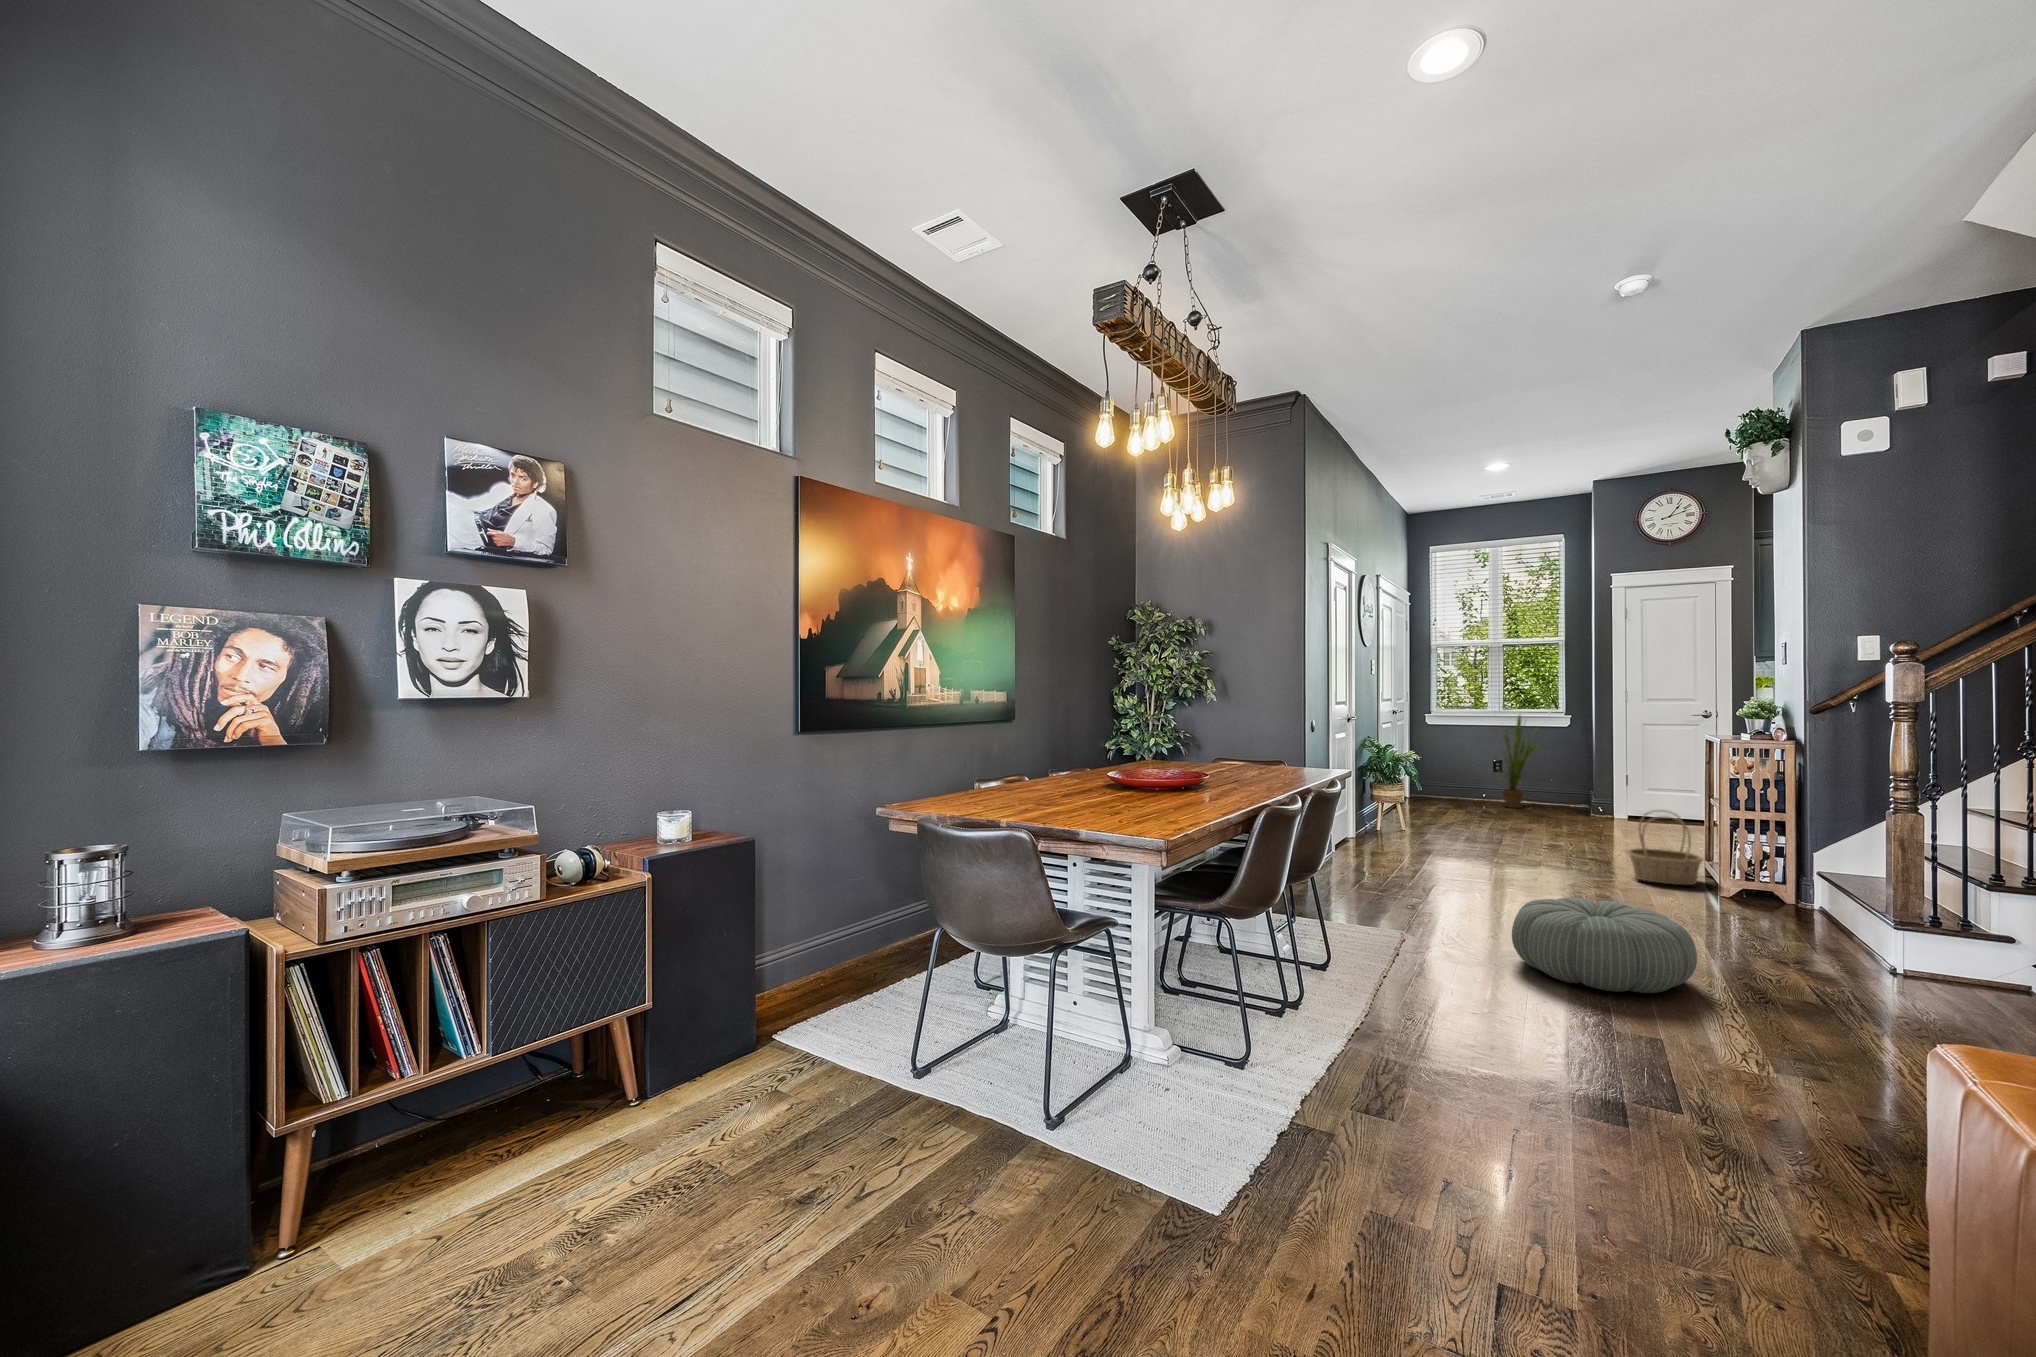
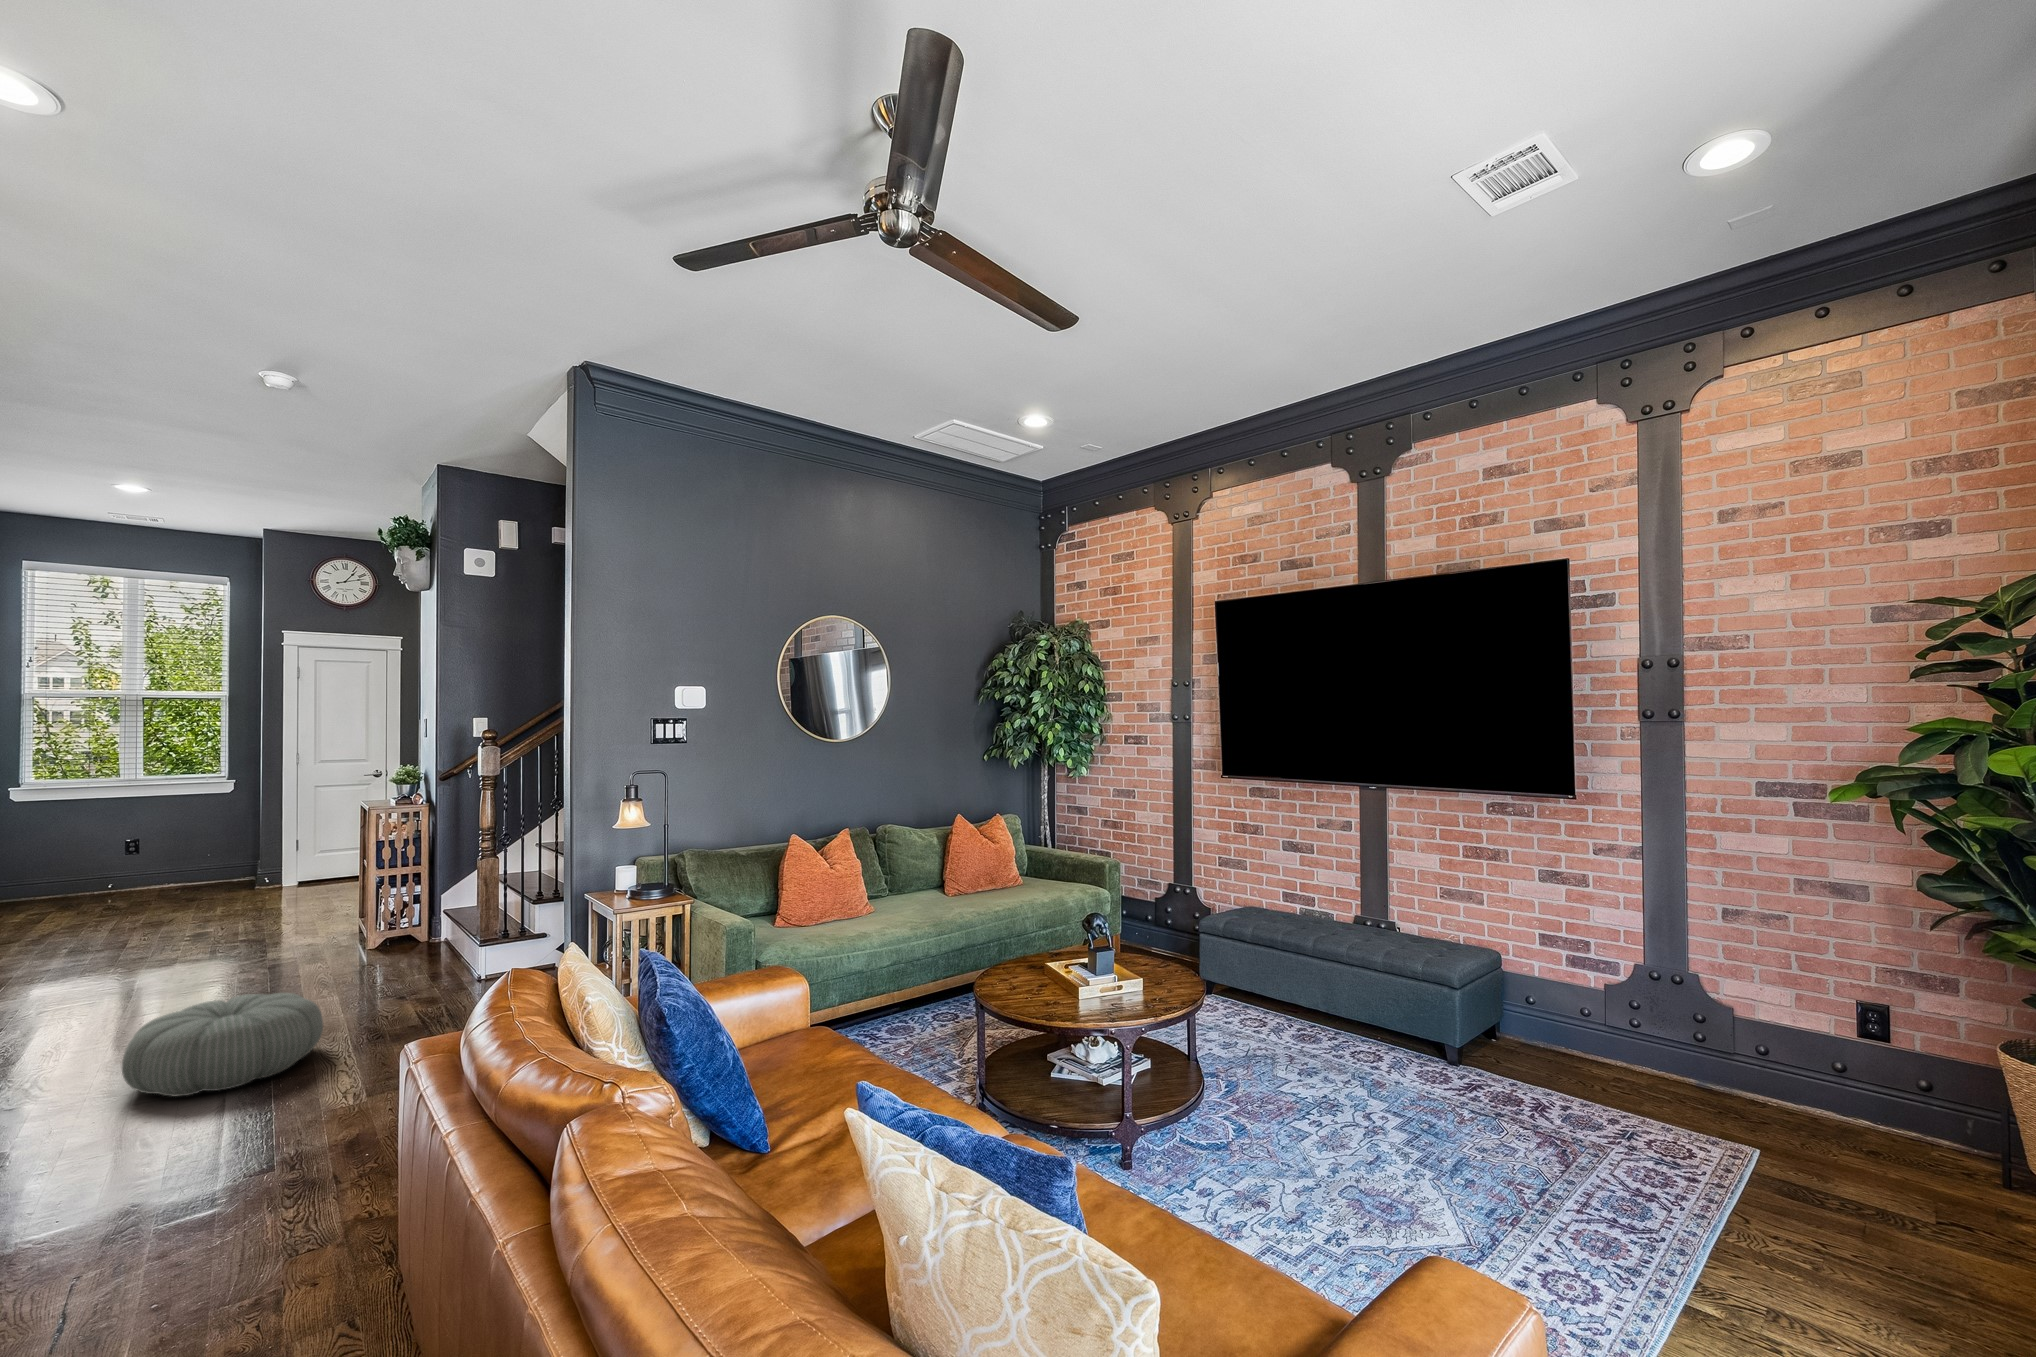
house plant: present [1498,715,1538,808] -> none [113,782,197,895]
basket: present [1627,810,1704,885] -> none [279,878,355,953]

